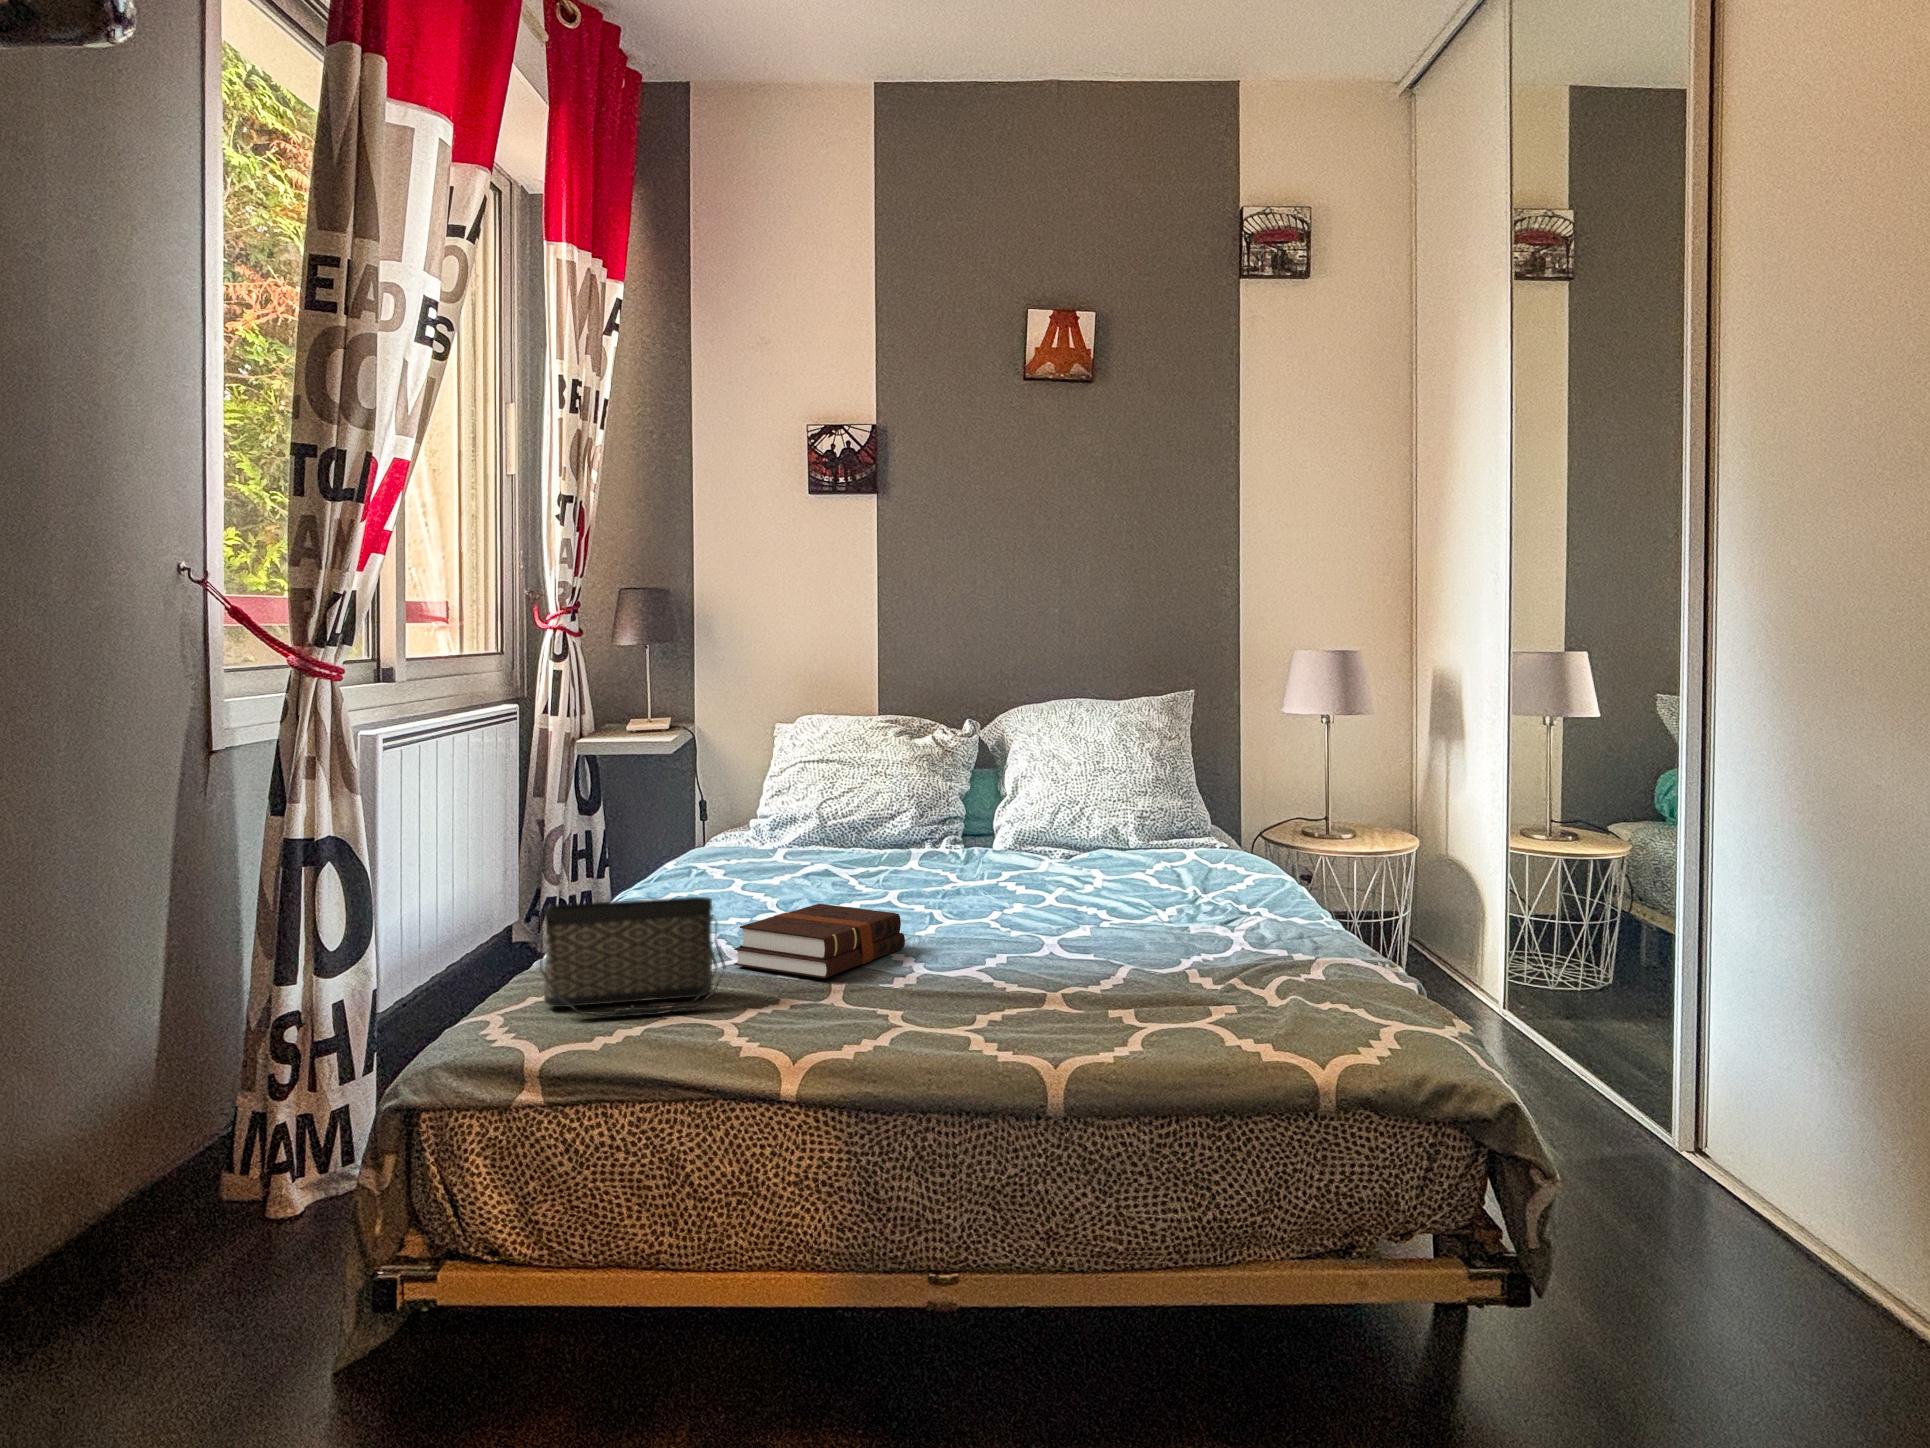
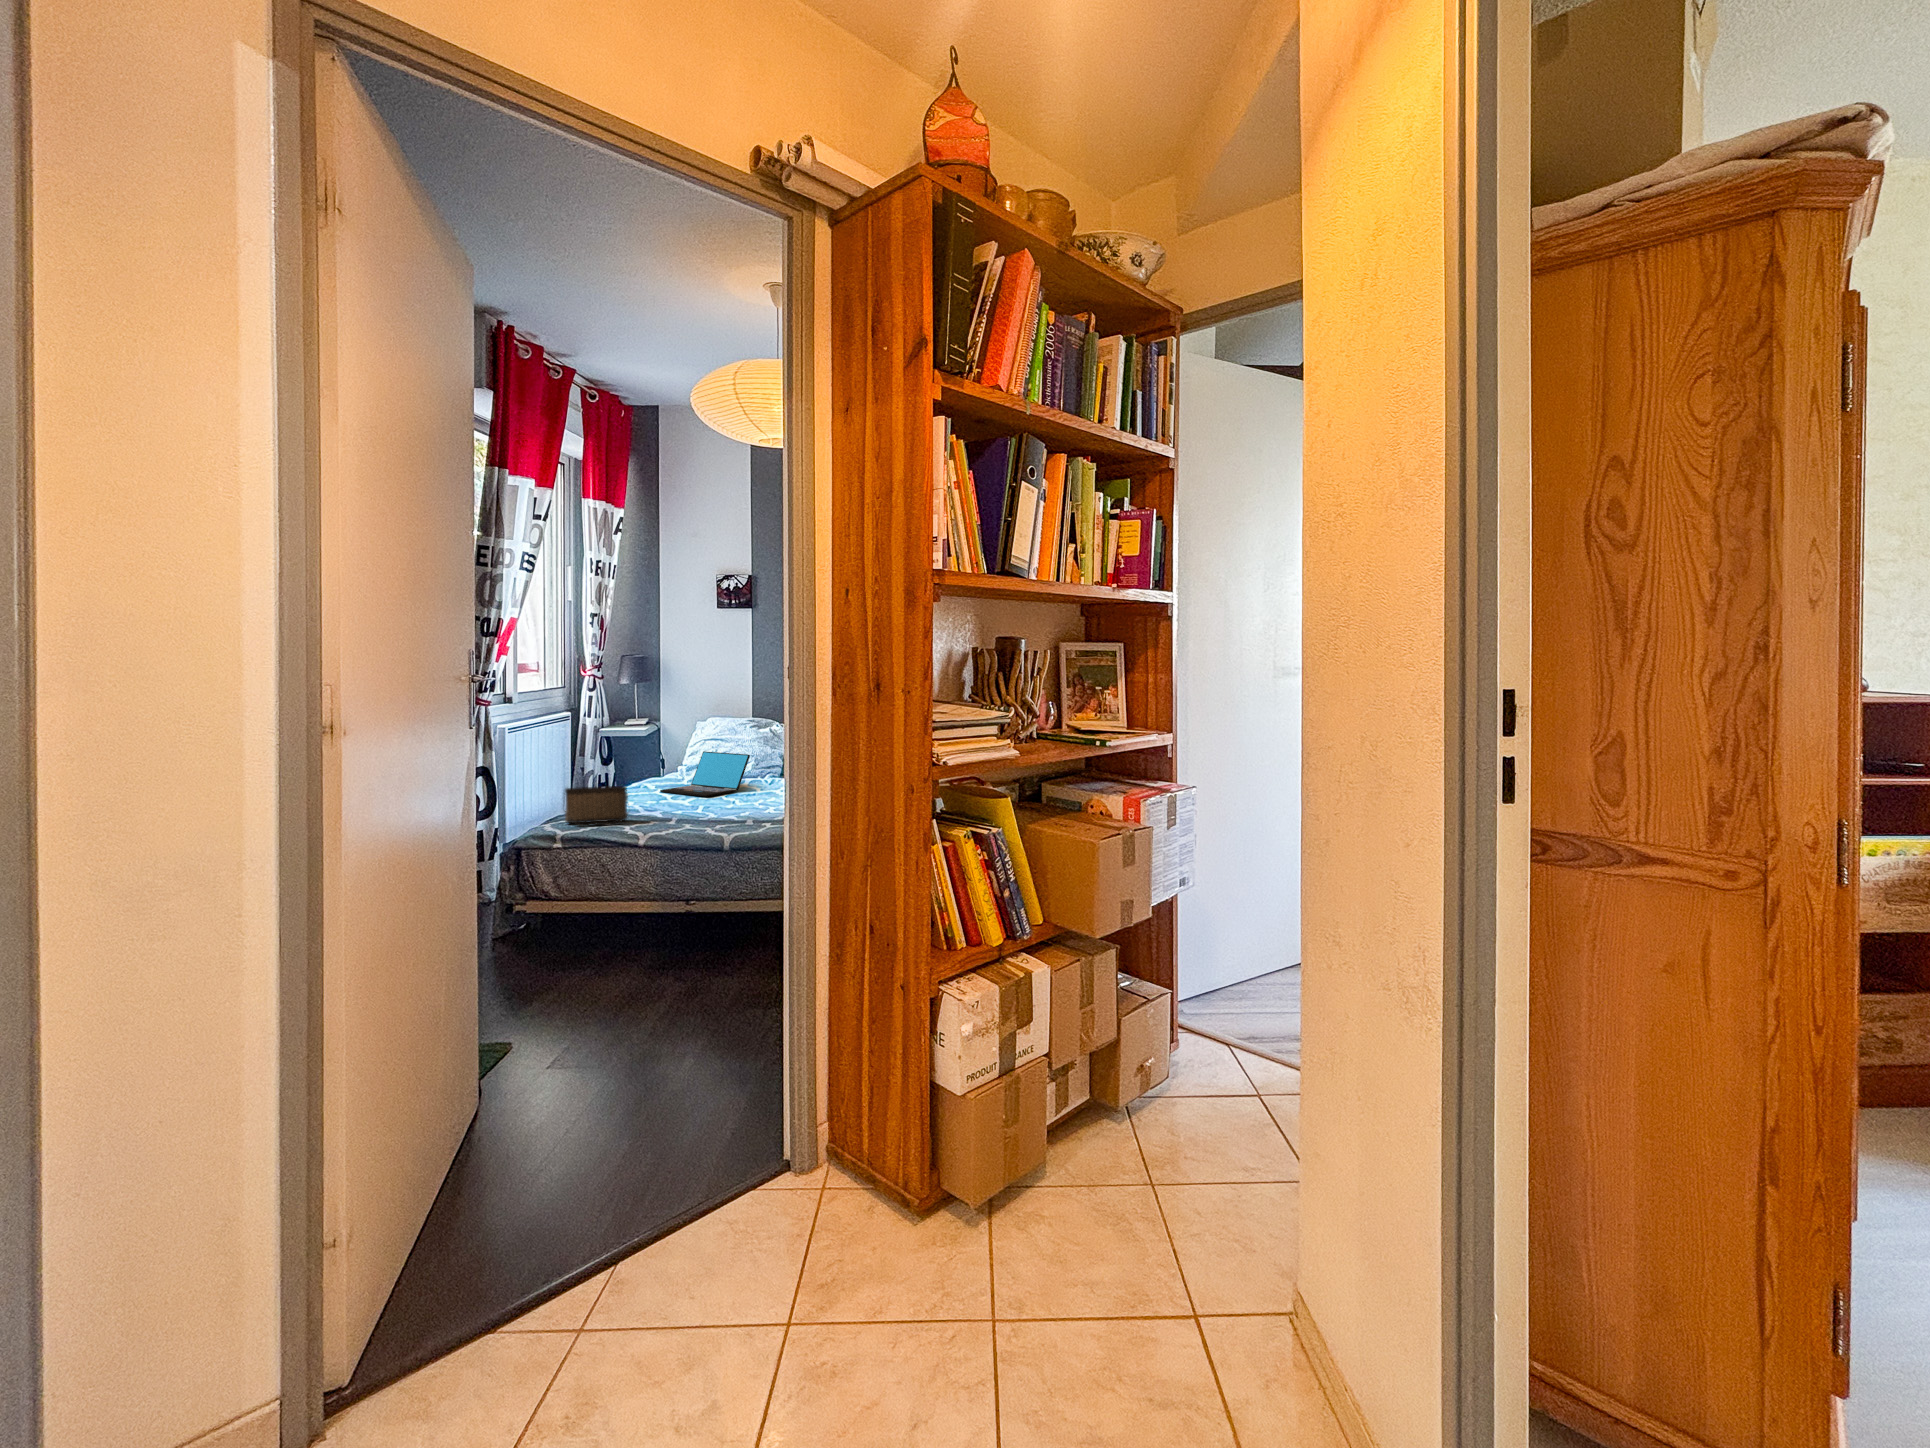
laptop: none [740,791,945,904] -> present [660,752,750,797]
hardback book: present [734,904,905,978] -> none [640,793,710,816]

